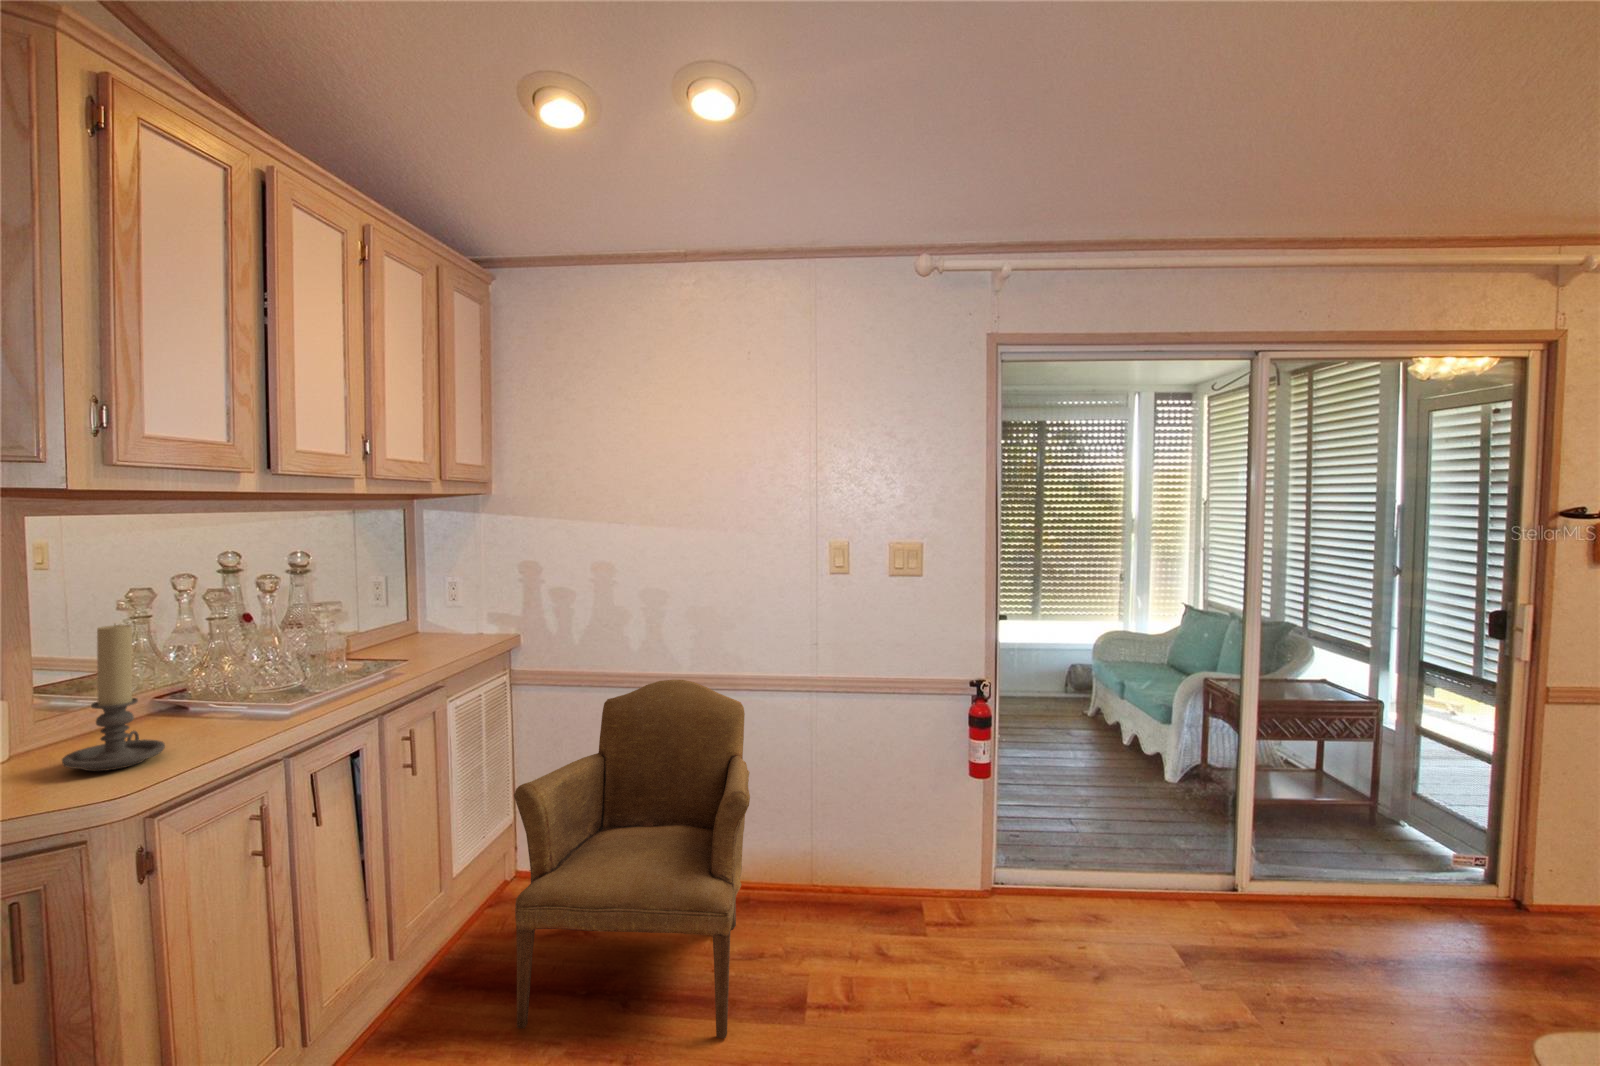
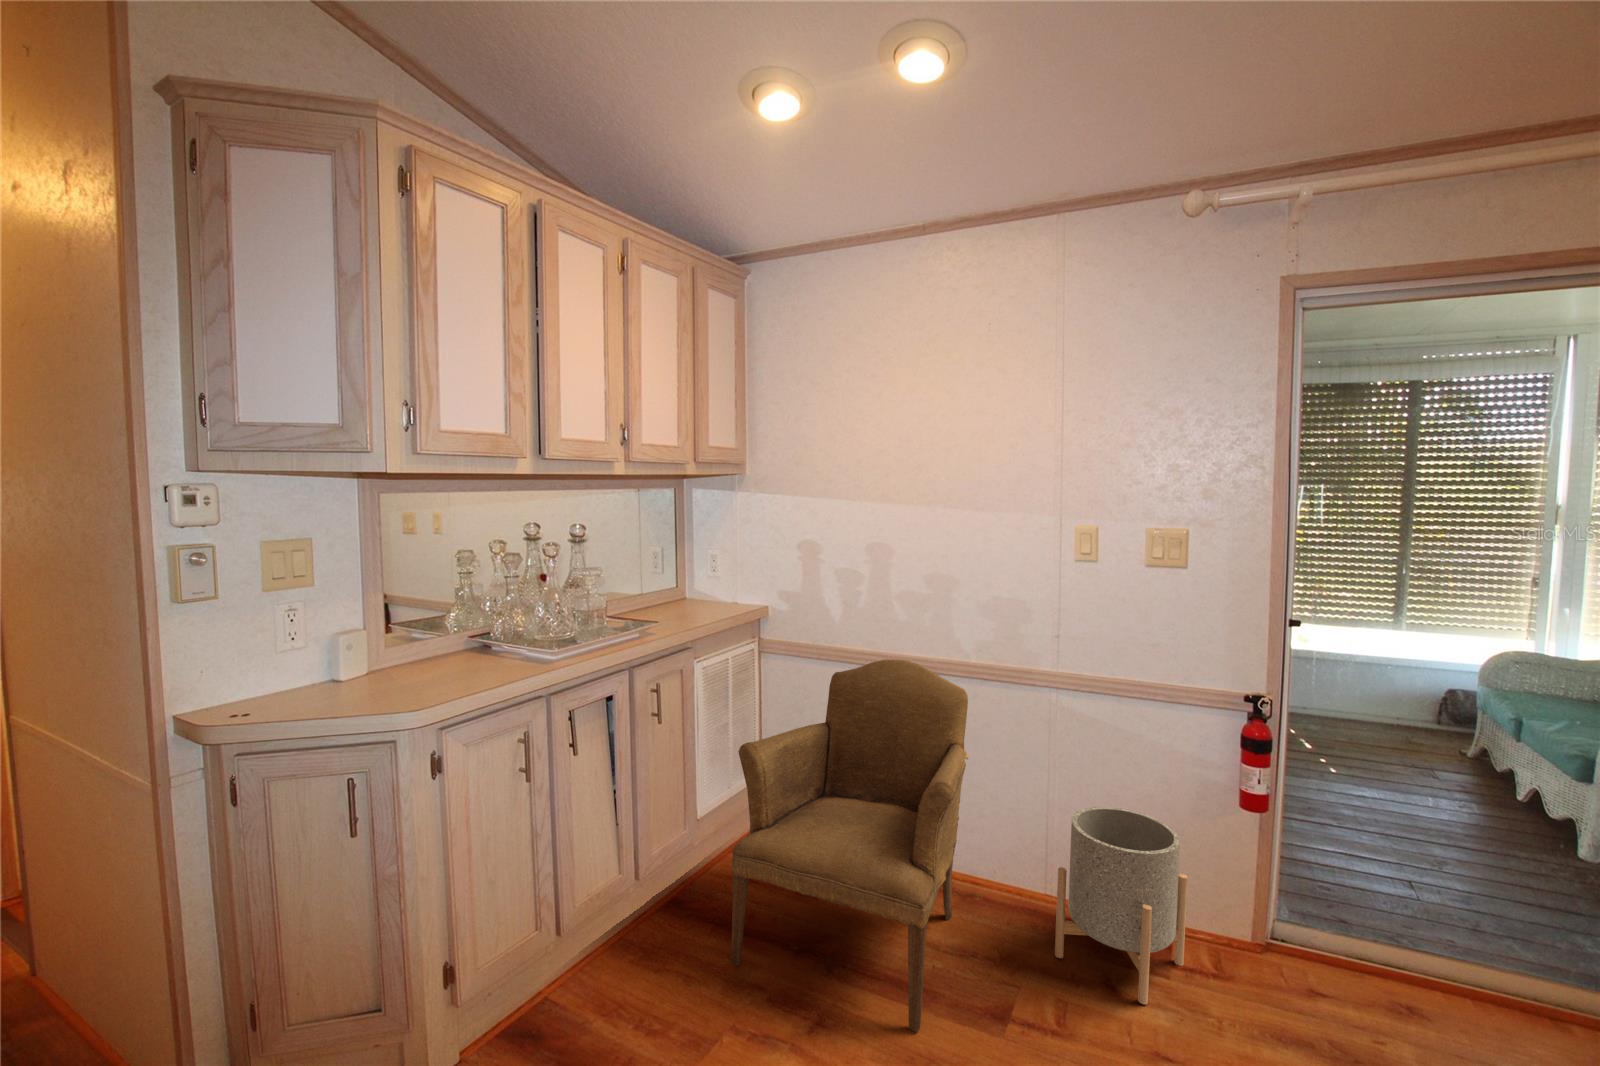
candle holder: present [62,624,165,771] -> none [393,577,459,690]
planter: none [833,793,935,959] -> present [1055,807,1188,1004]

